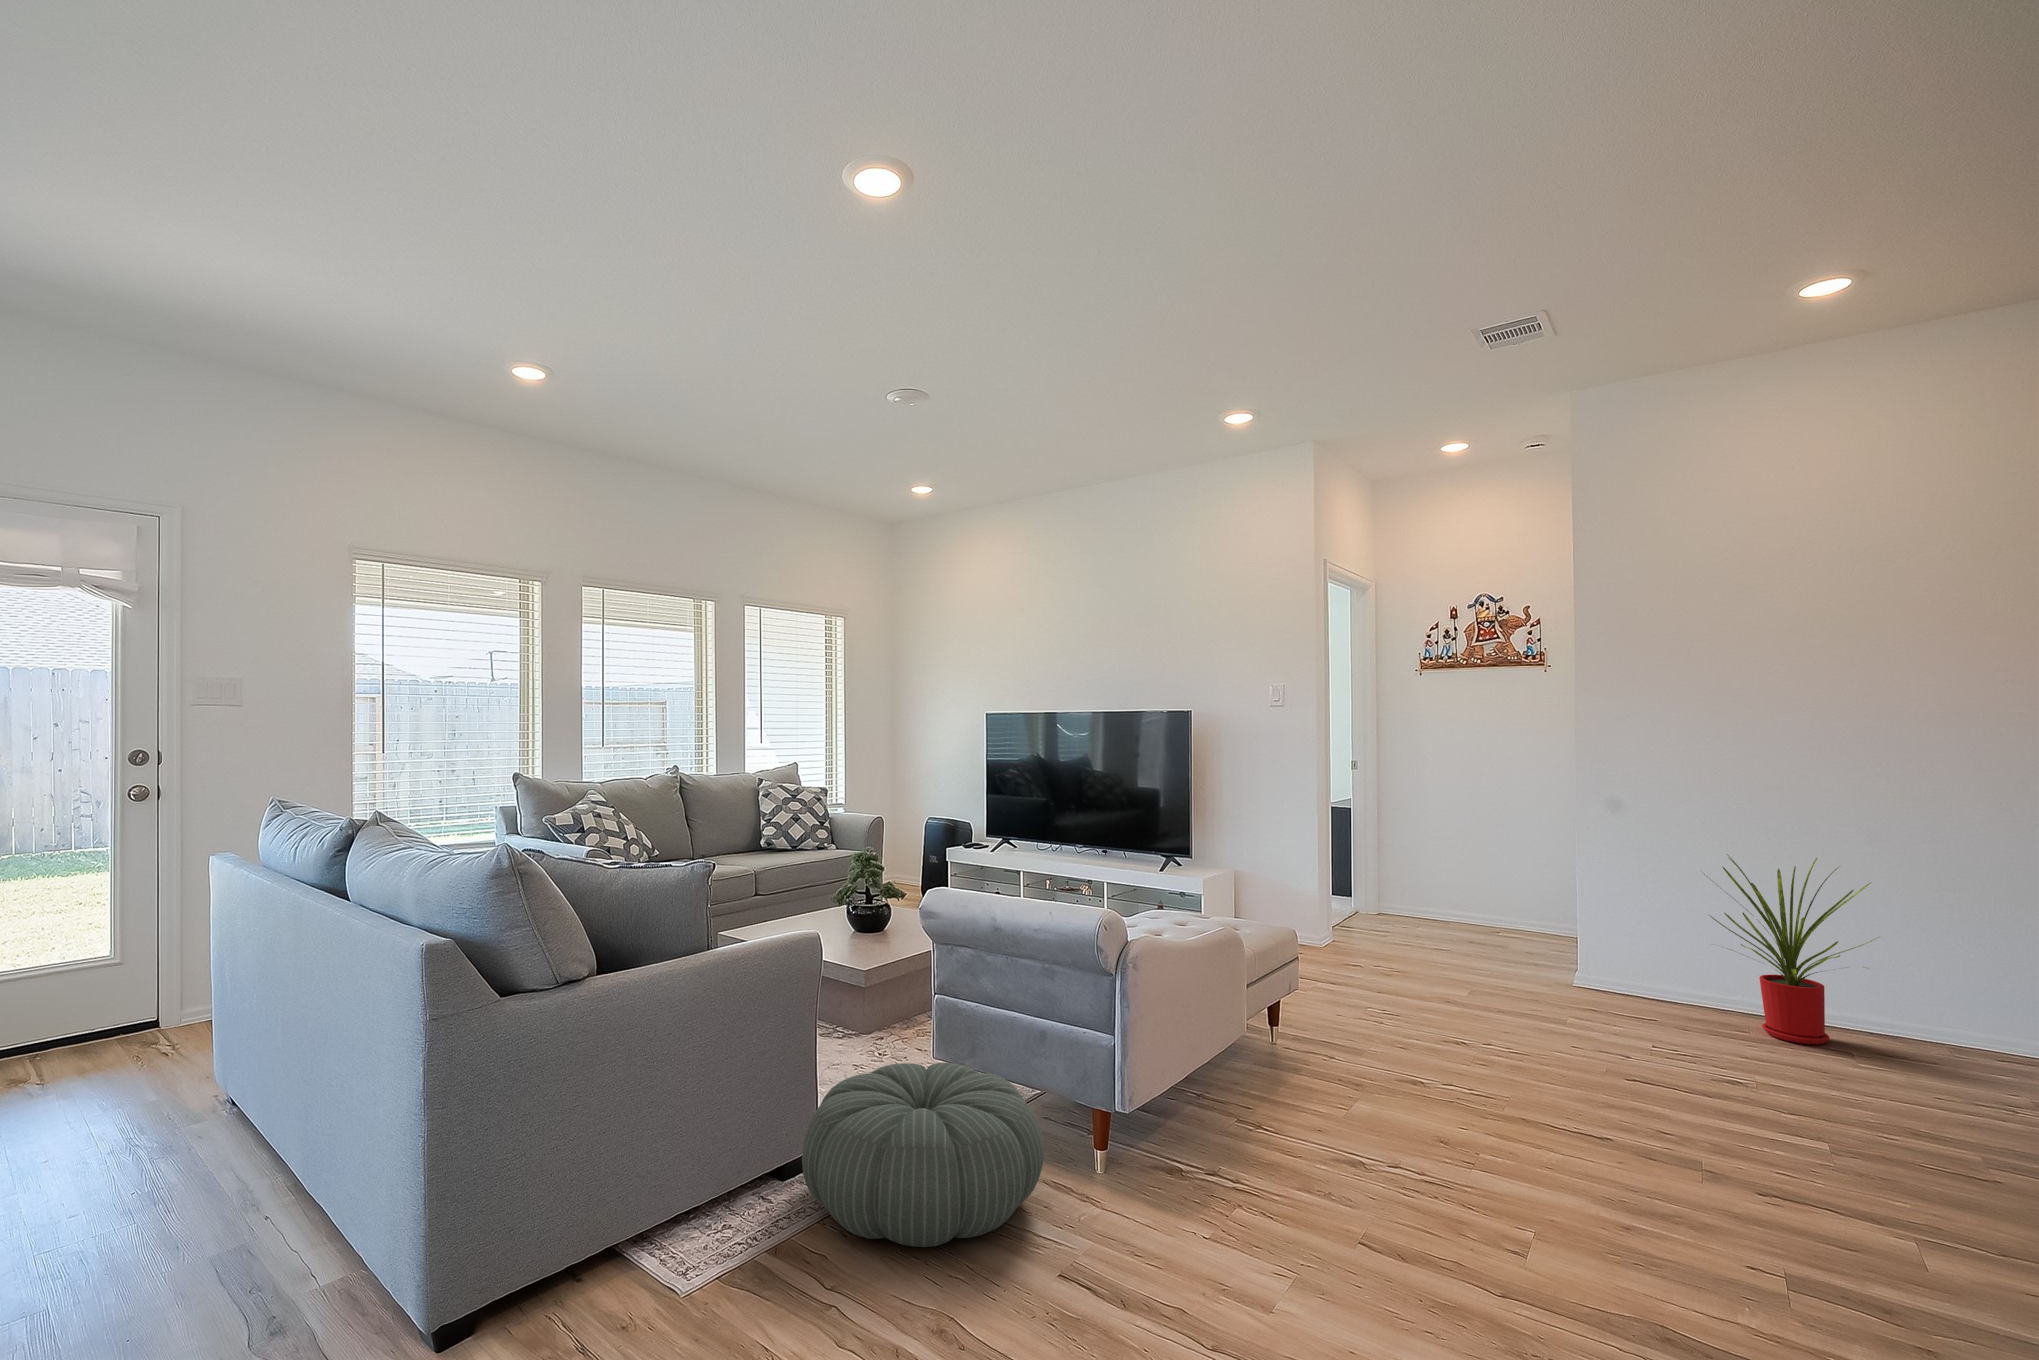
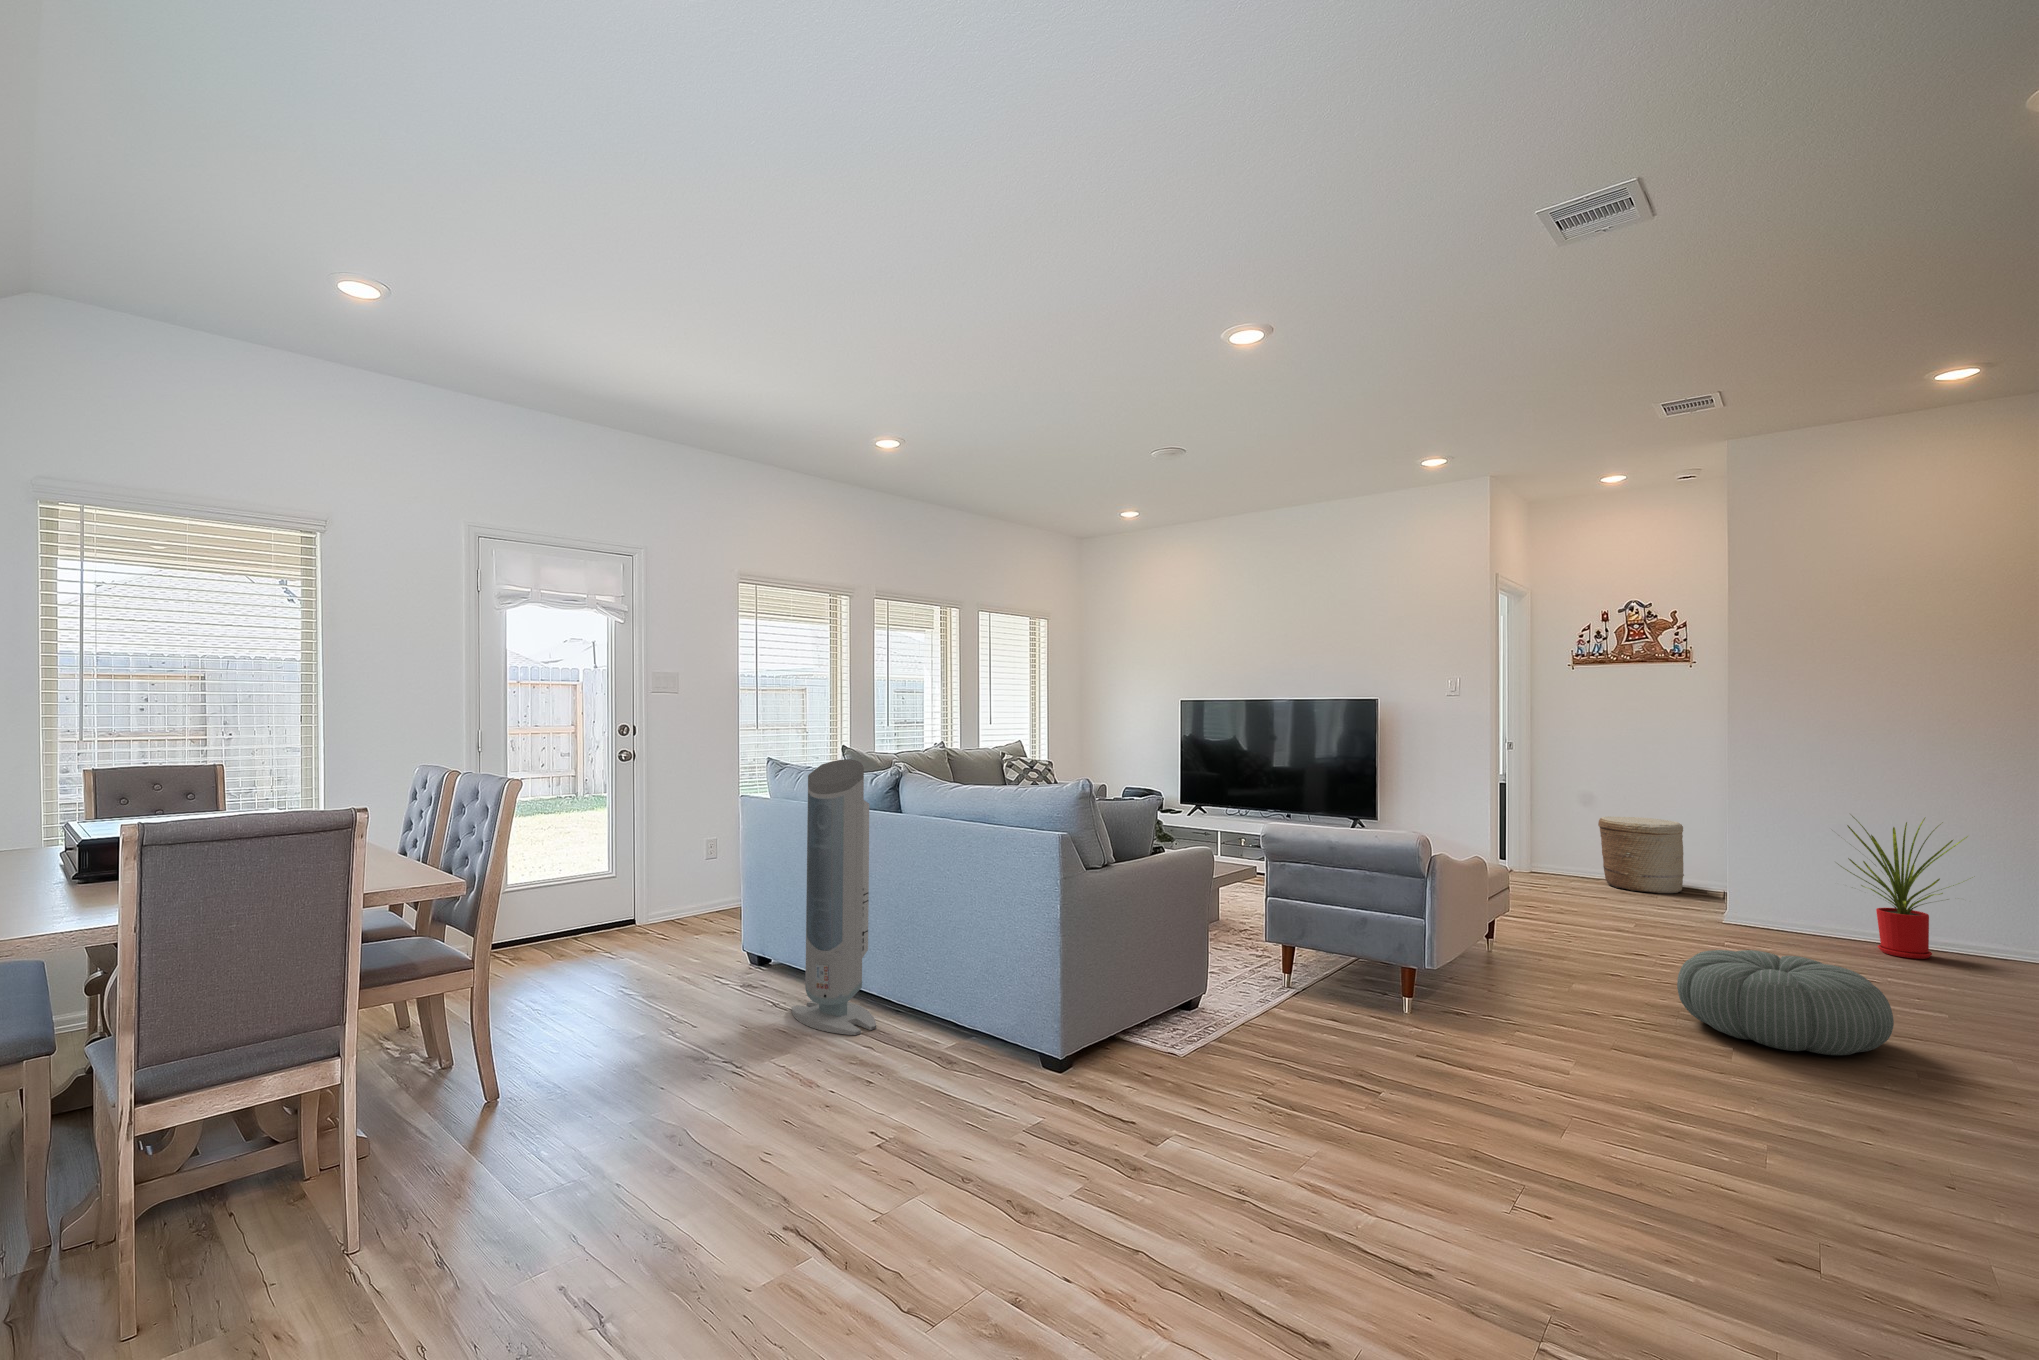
air purifier: none [118,799,275,1260] -> present [792,759,876,1035]
woven basket: none [1443,849,1540,944] -> present [1598,817,1684,893]
pouf: present [802,1062,1044,1247] -> present [1677,950,1894,1055]

